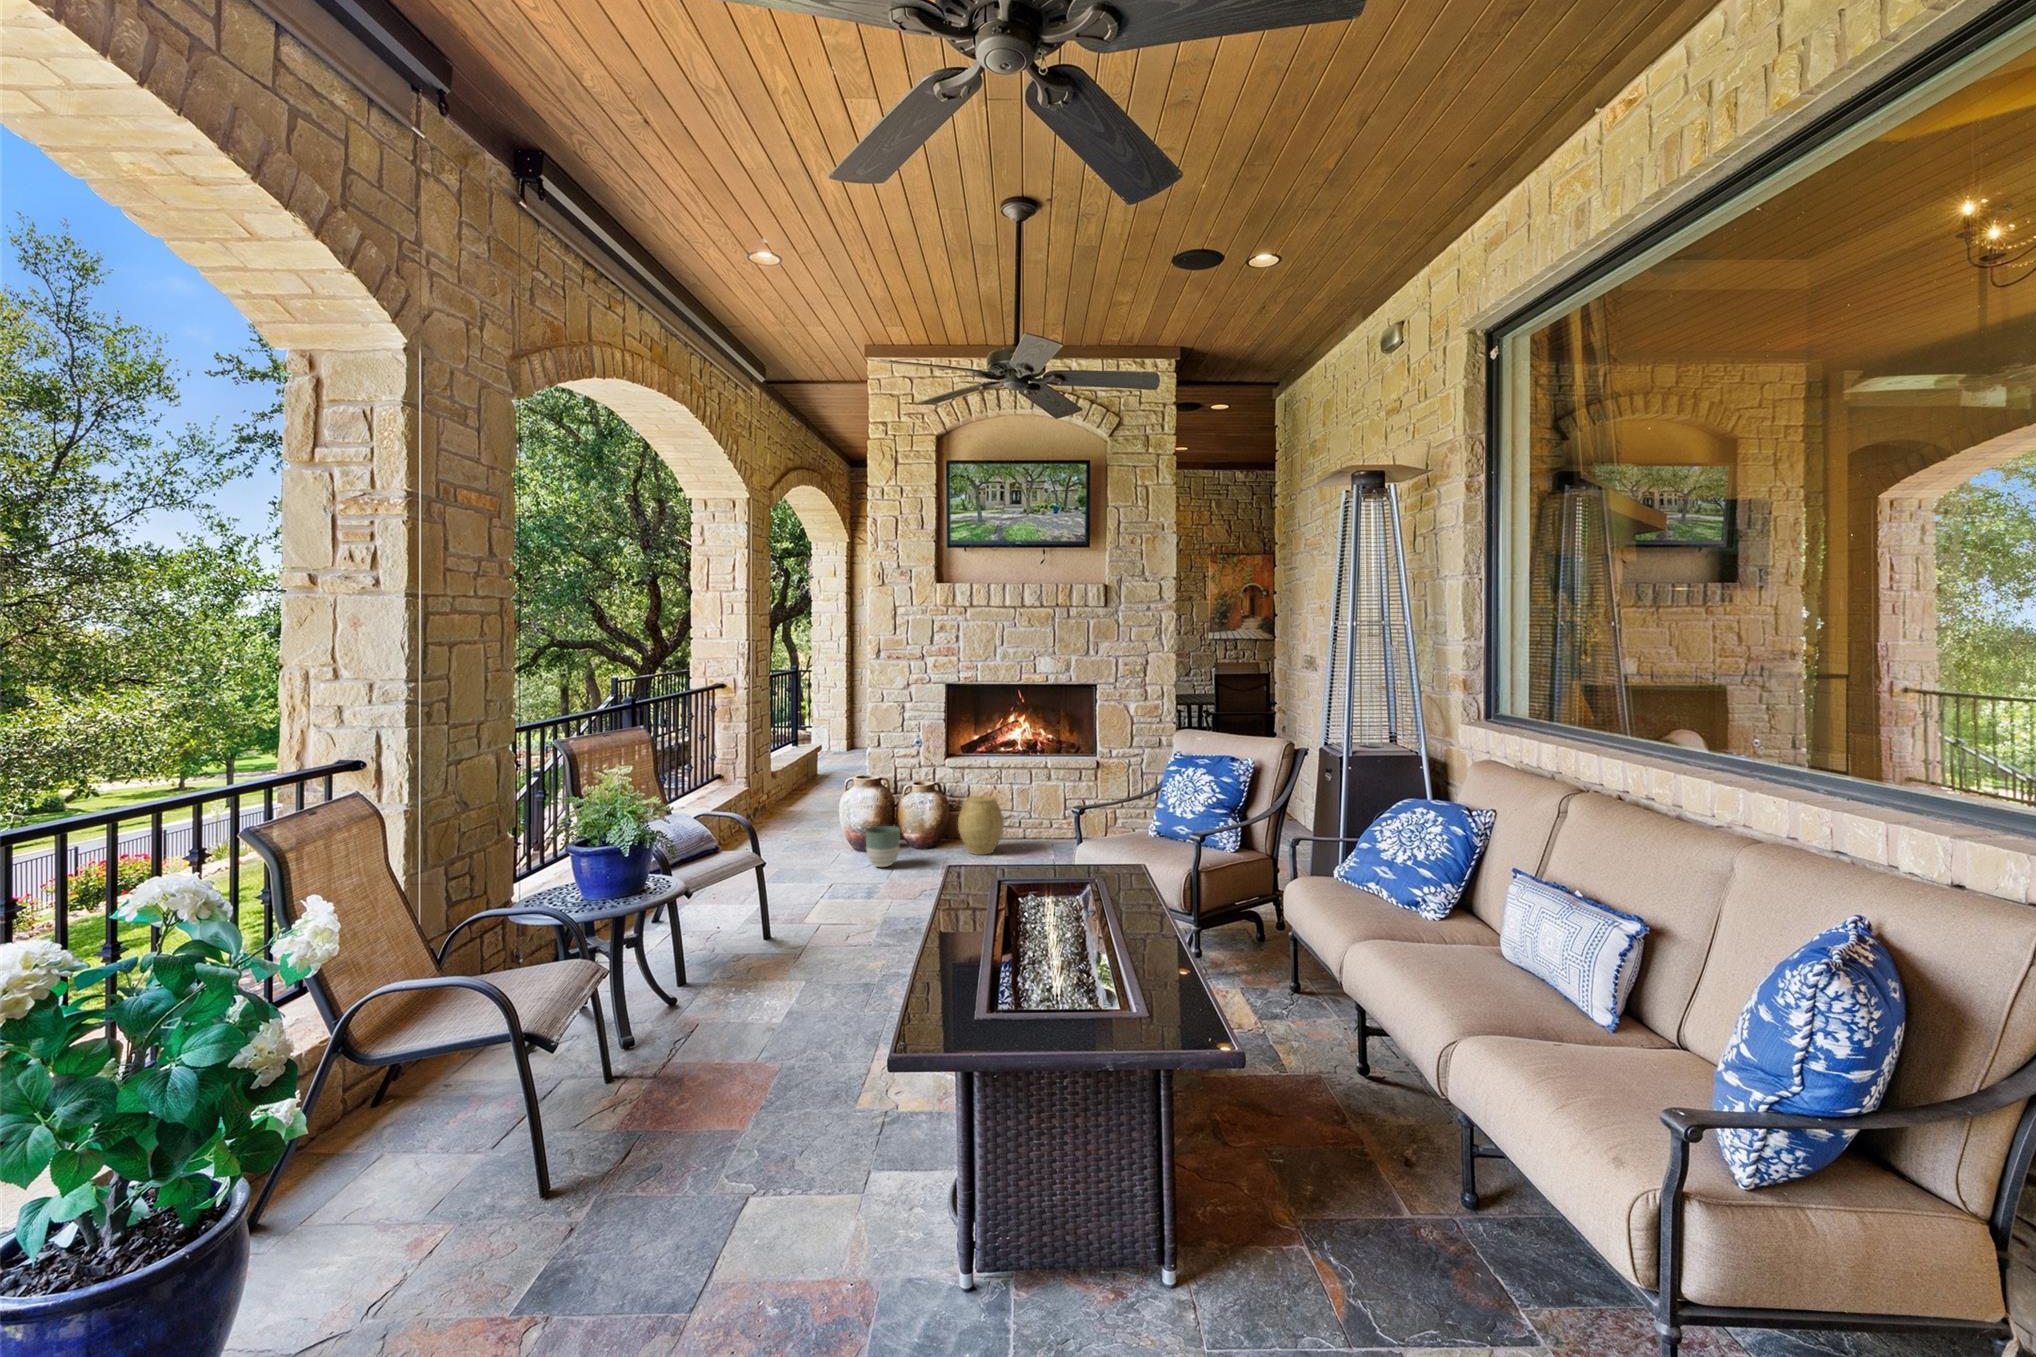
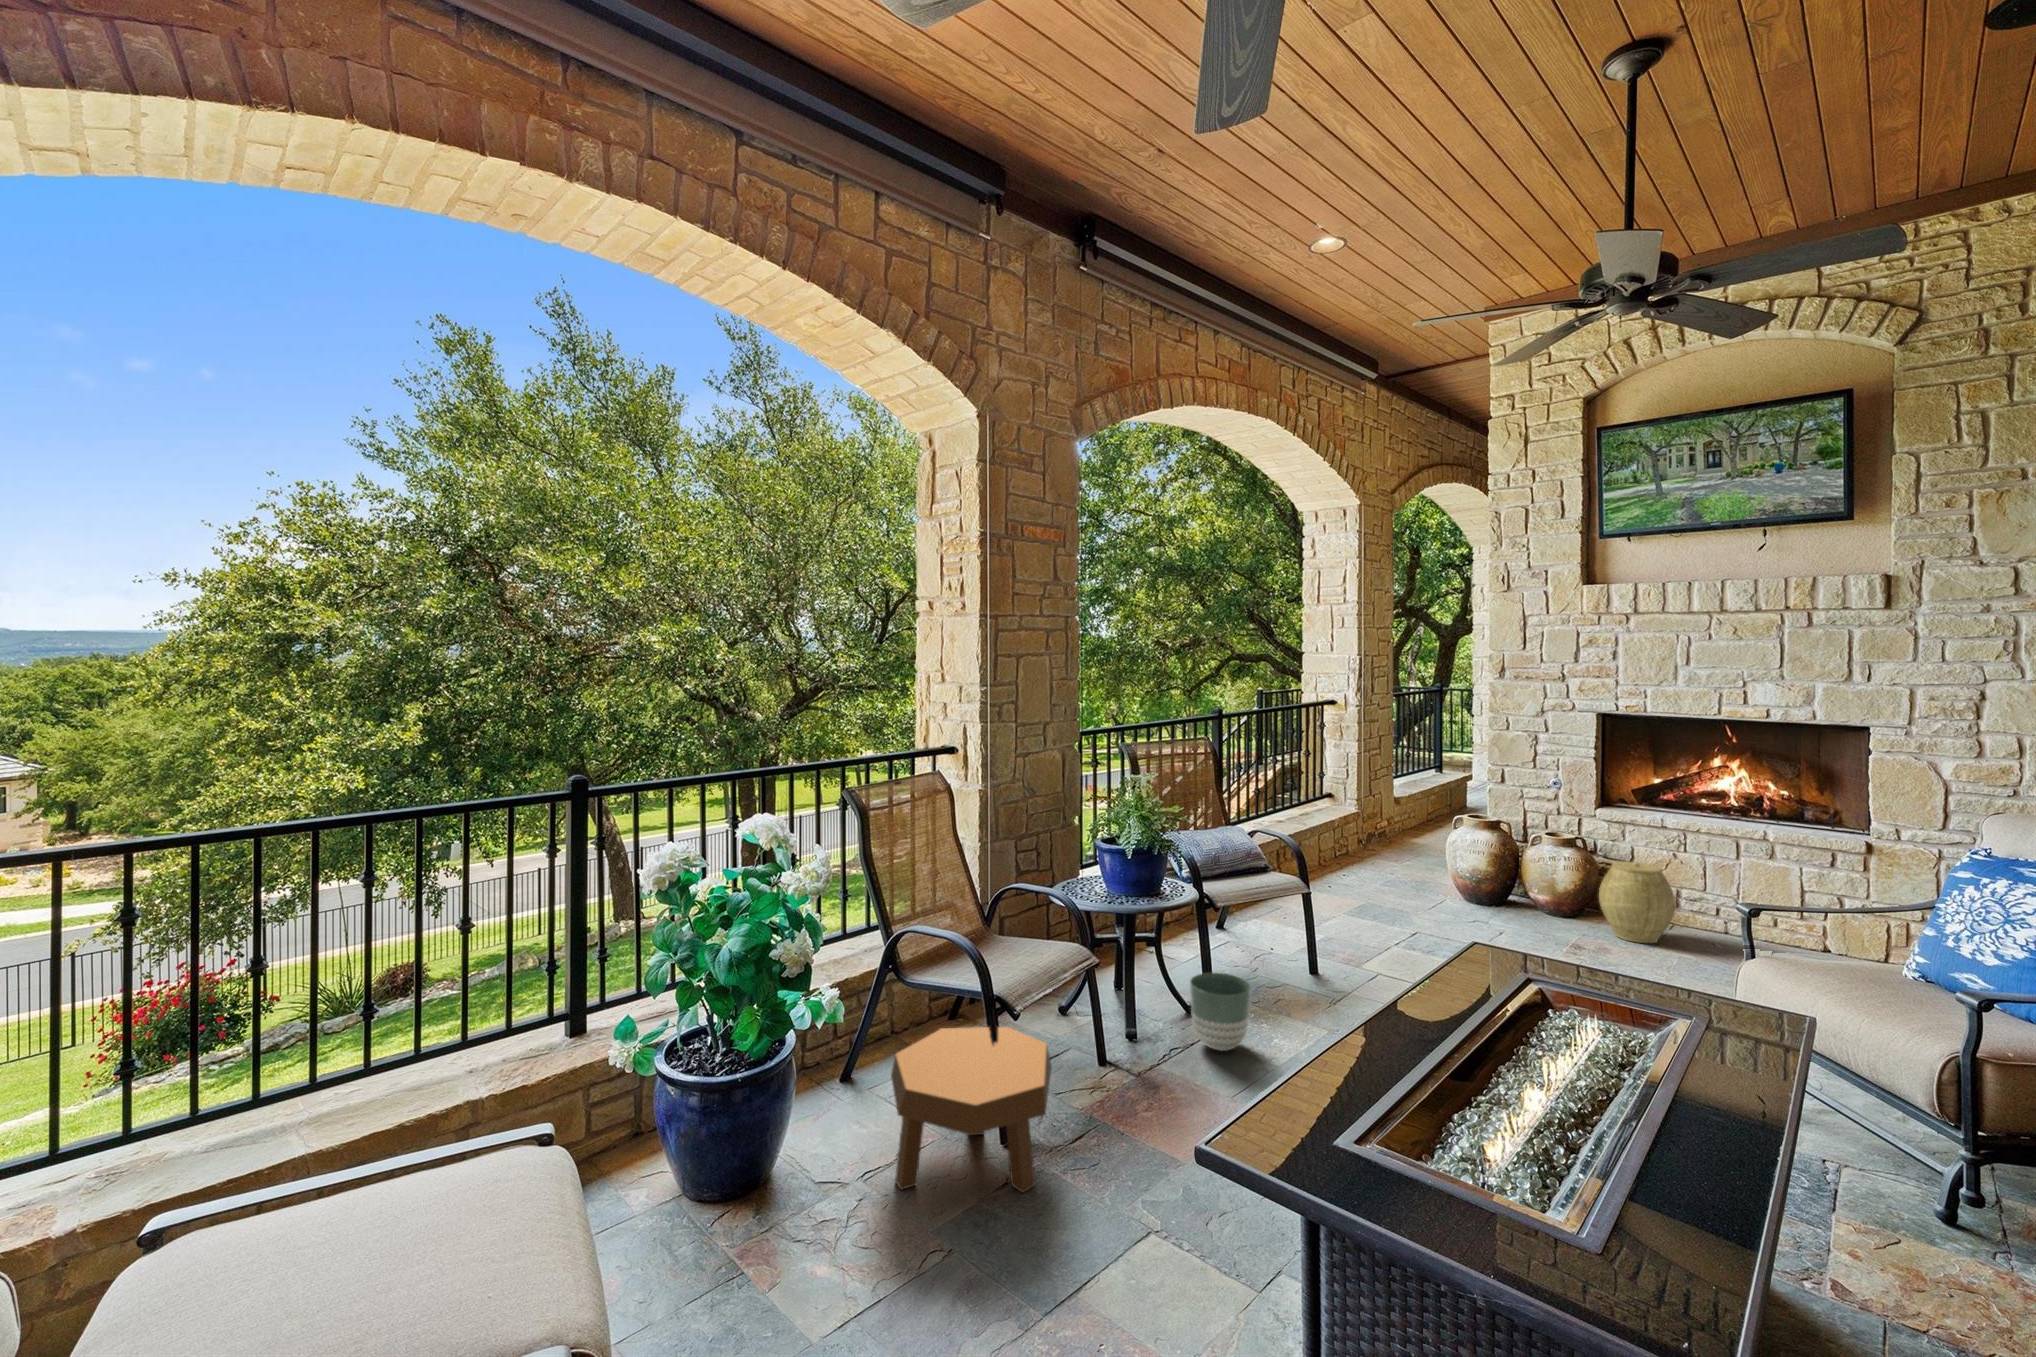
planter: present [865,826,900,867] -> present [1190,973,1251,1051]
footstool: none [437,1063,667,1293] -> present [891,1027,1052,1192]

